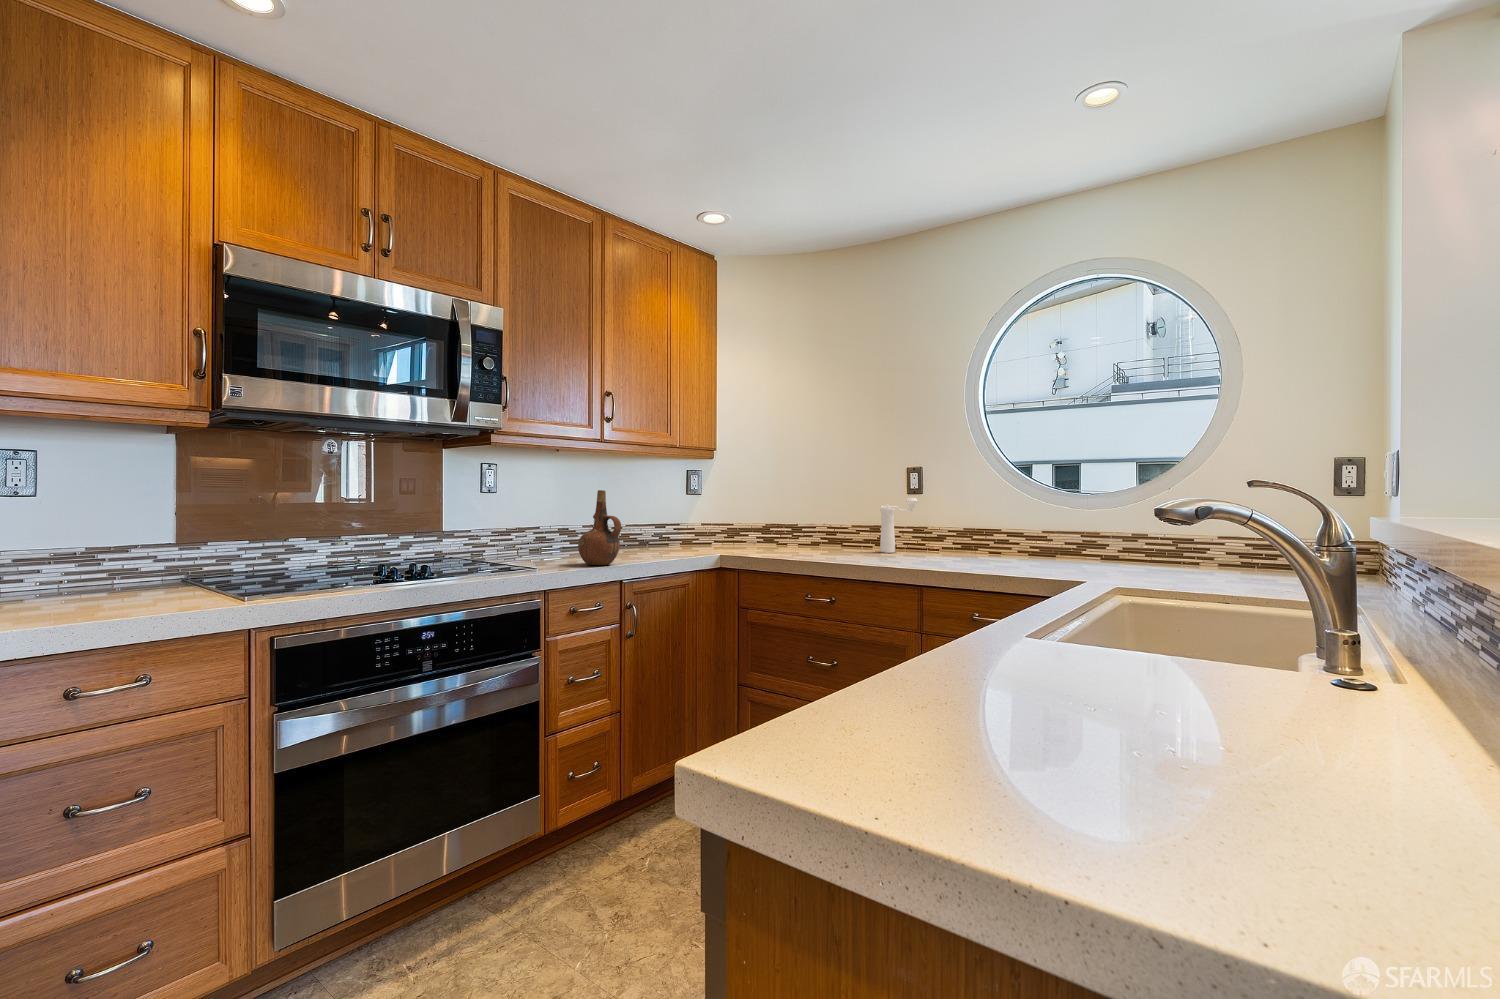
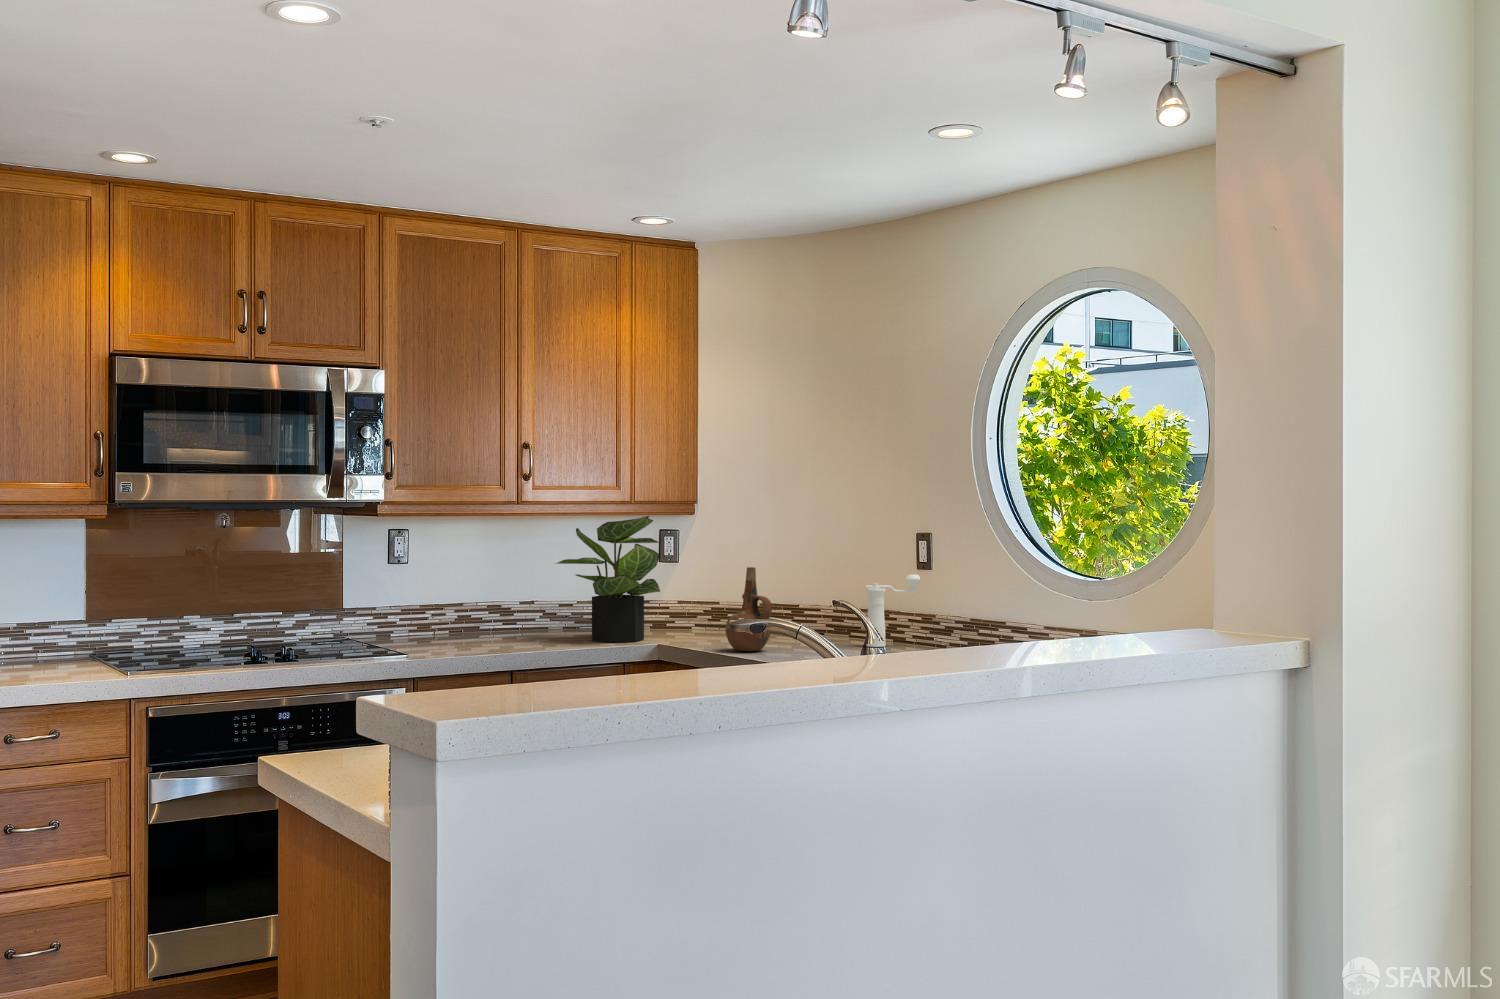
potted plant: none [623,451,720,555] -> present [557,516,660,642]
ceramic pitcher: present [578,490,621,565] -> present [725,567,772,651]

